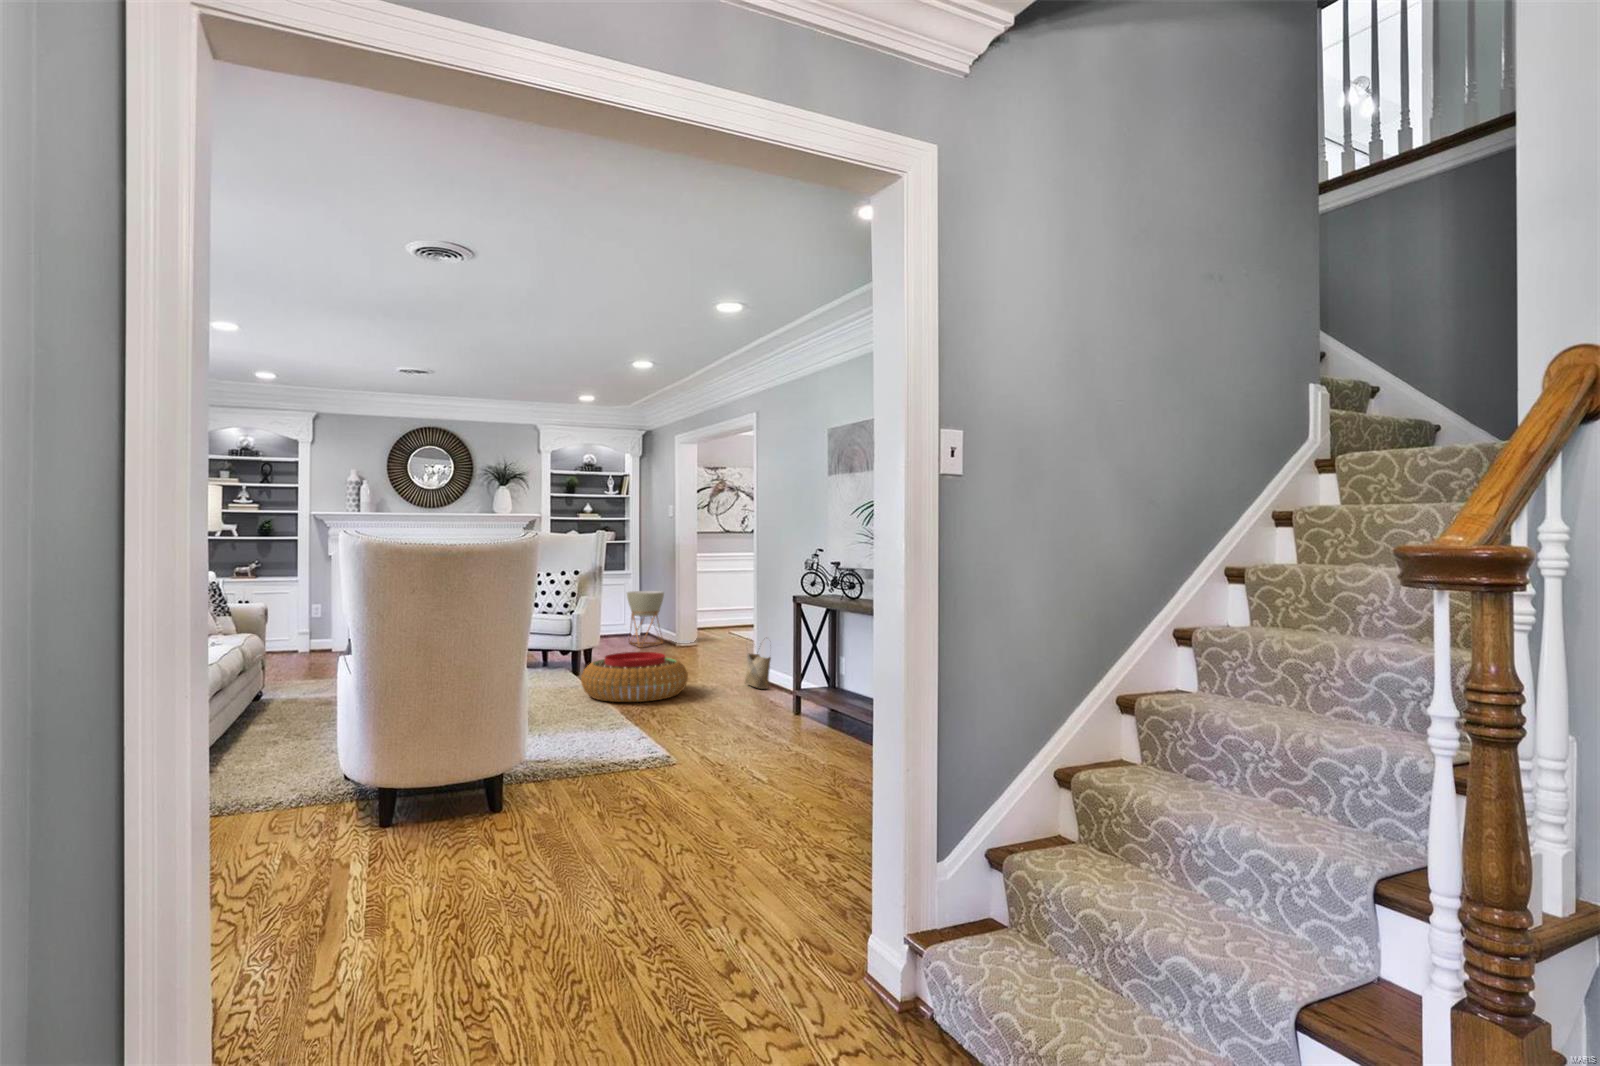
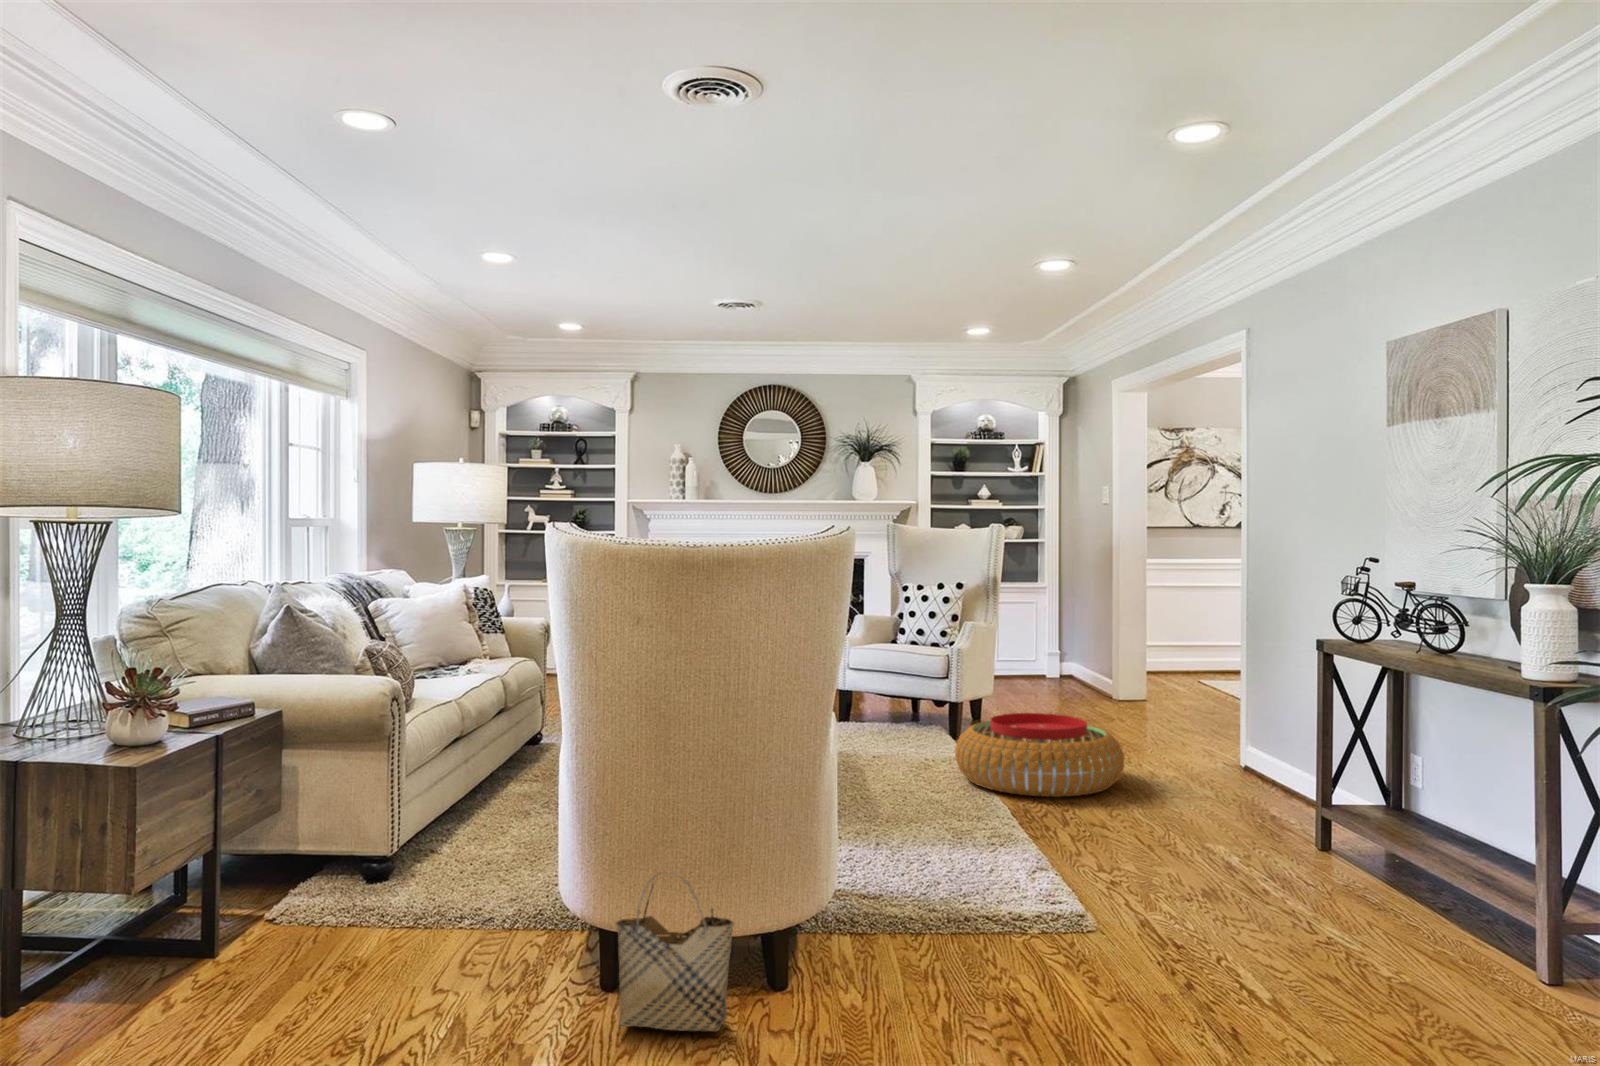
planter: present [627,591,664,648] -> none [1036,614,1093,700]
woven basket: present [745,654,771,689] -> present [616,872,734,1031]

